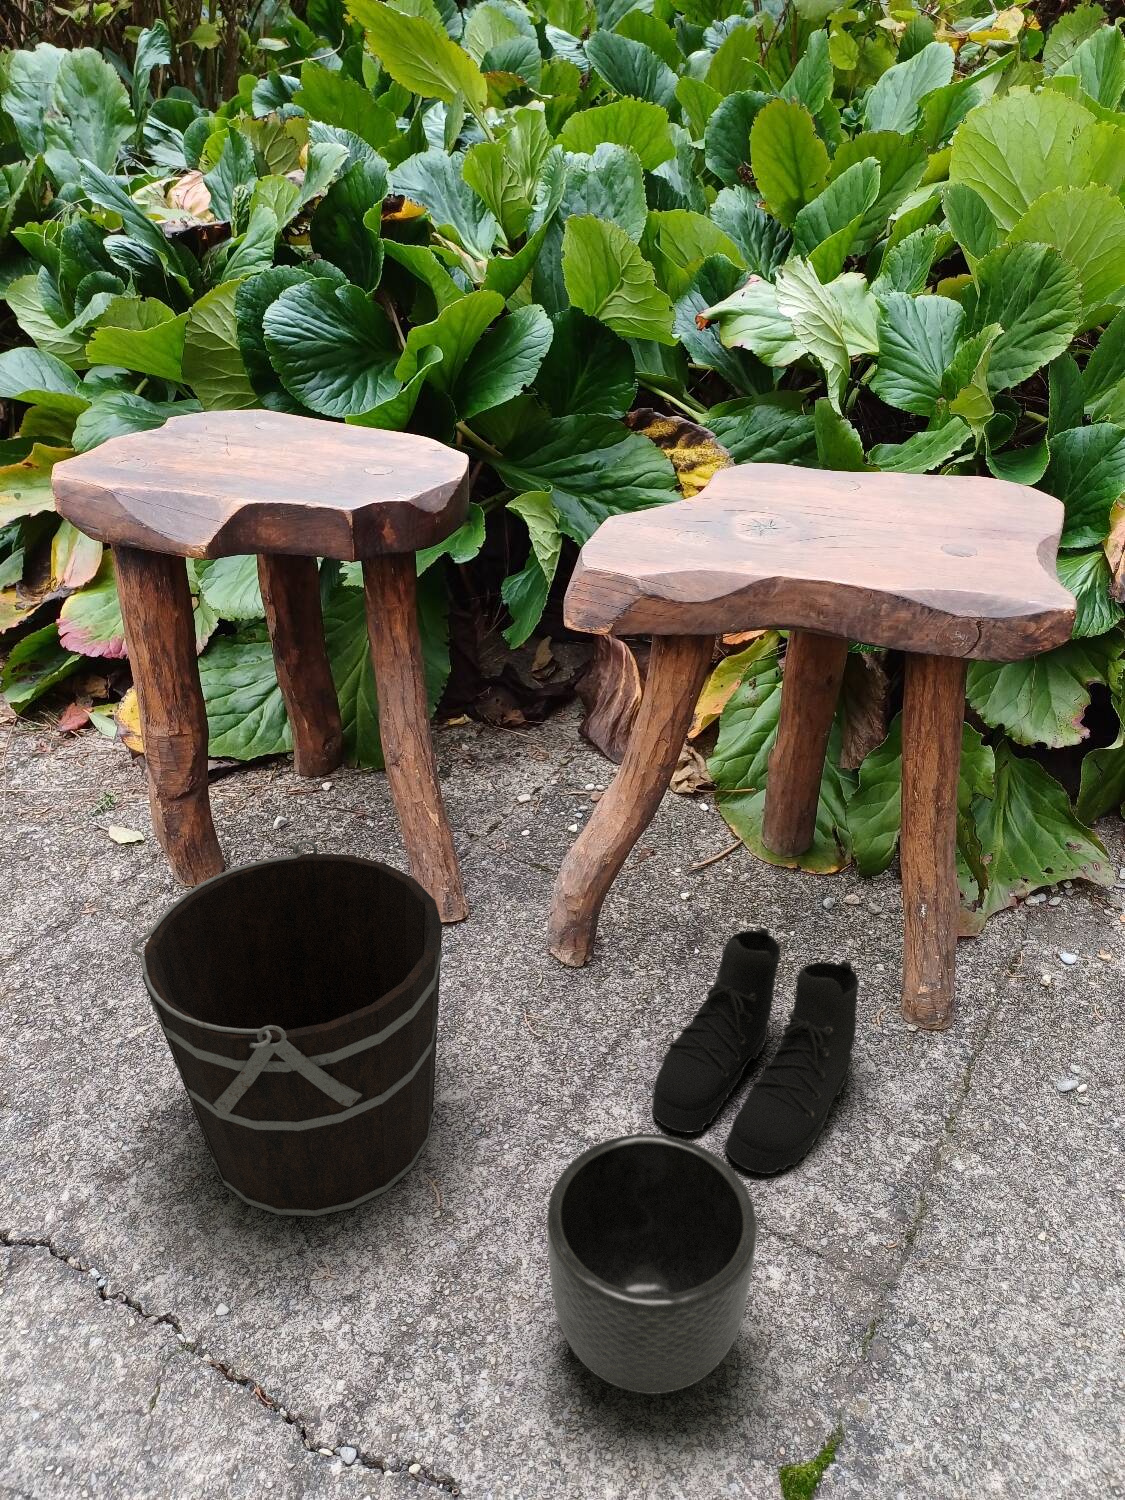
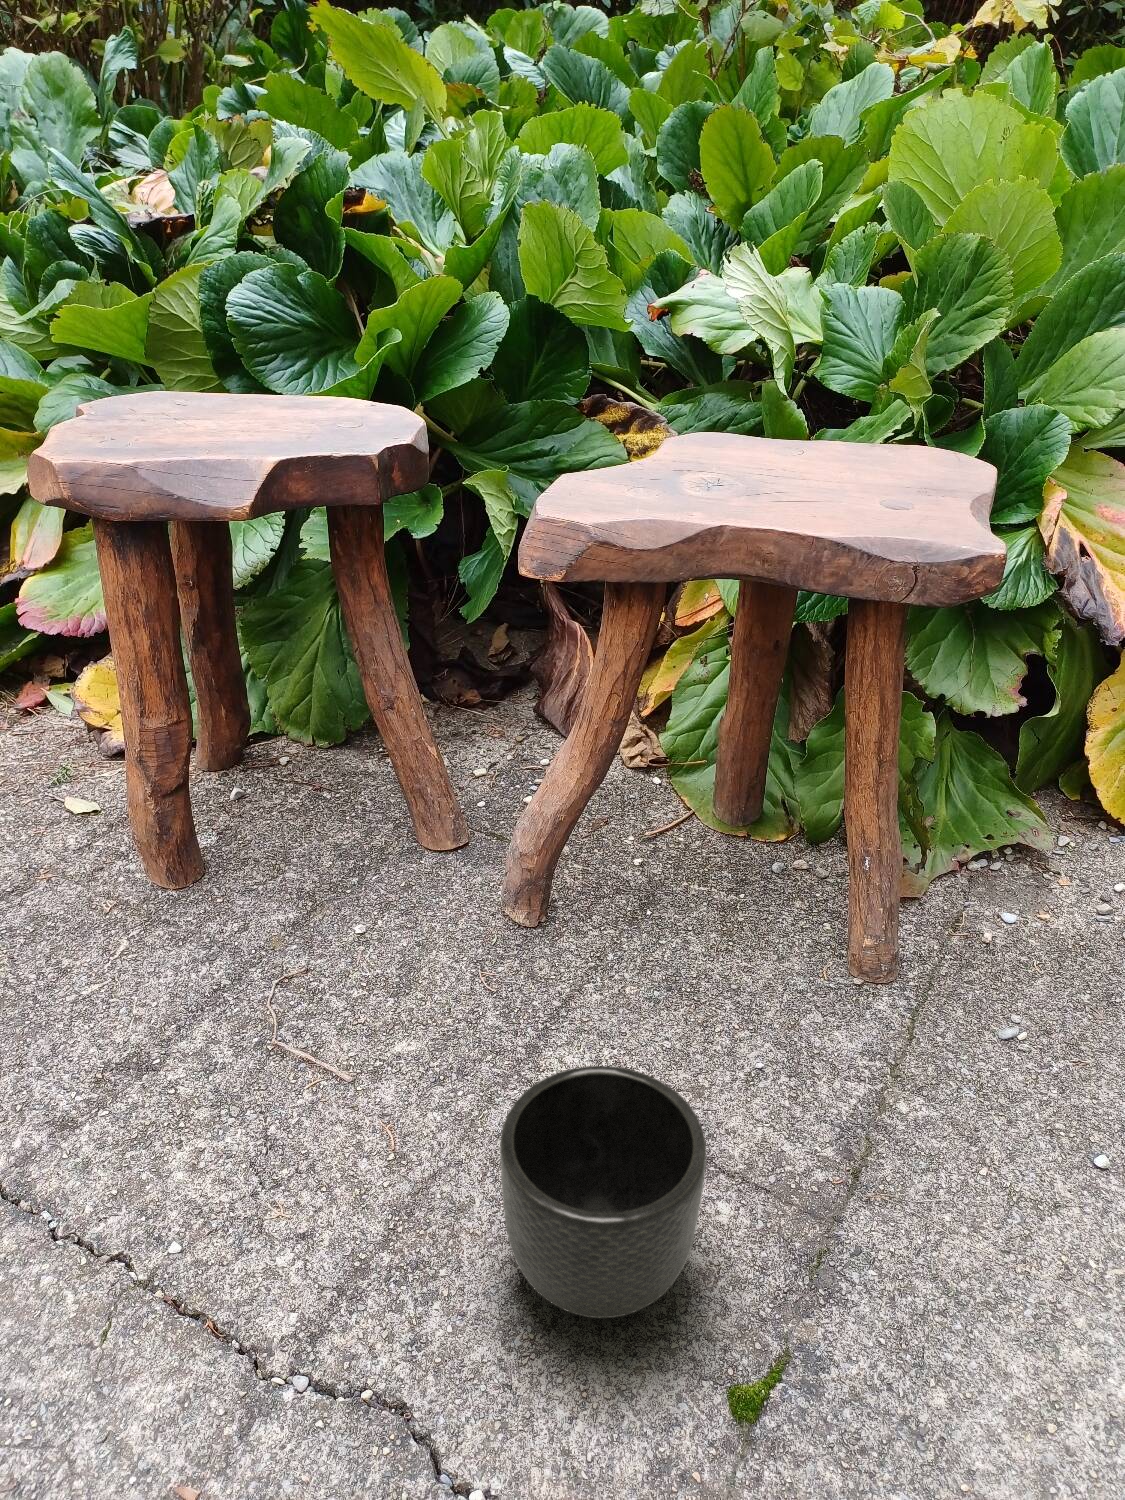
bucket: present [131,840,442,1216] -> none [86,790,398,1160]
boots: present [652,928,859,1174] -> none [604,881,805,1115]

